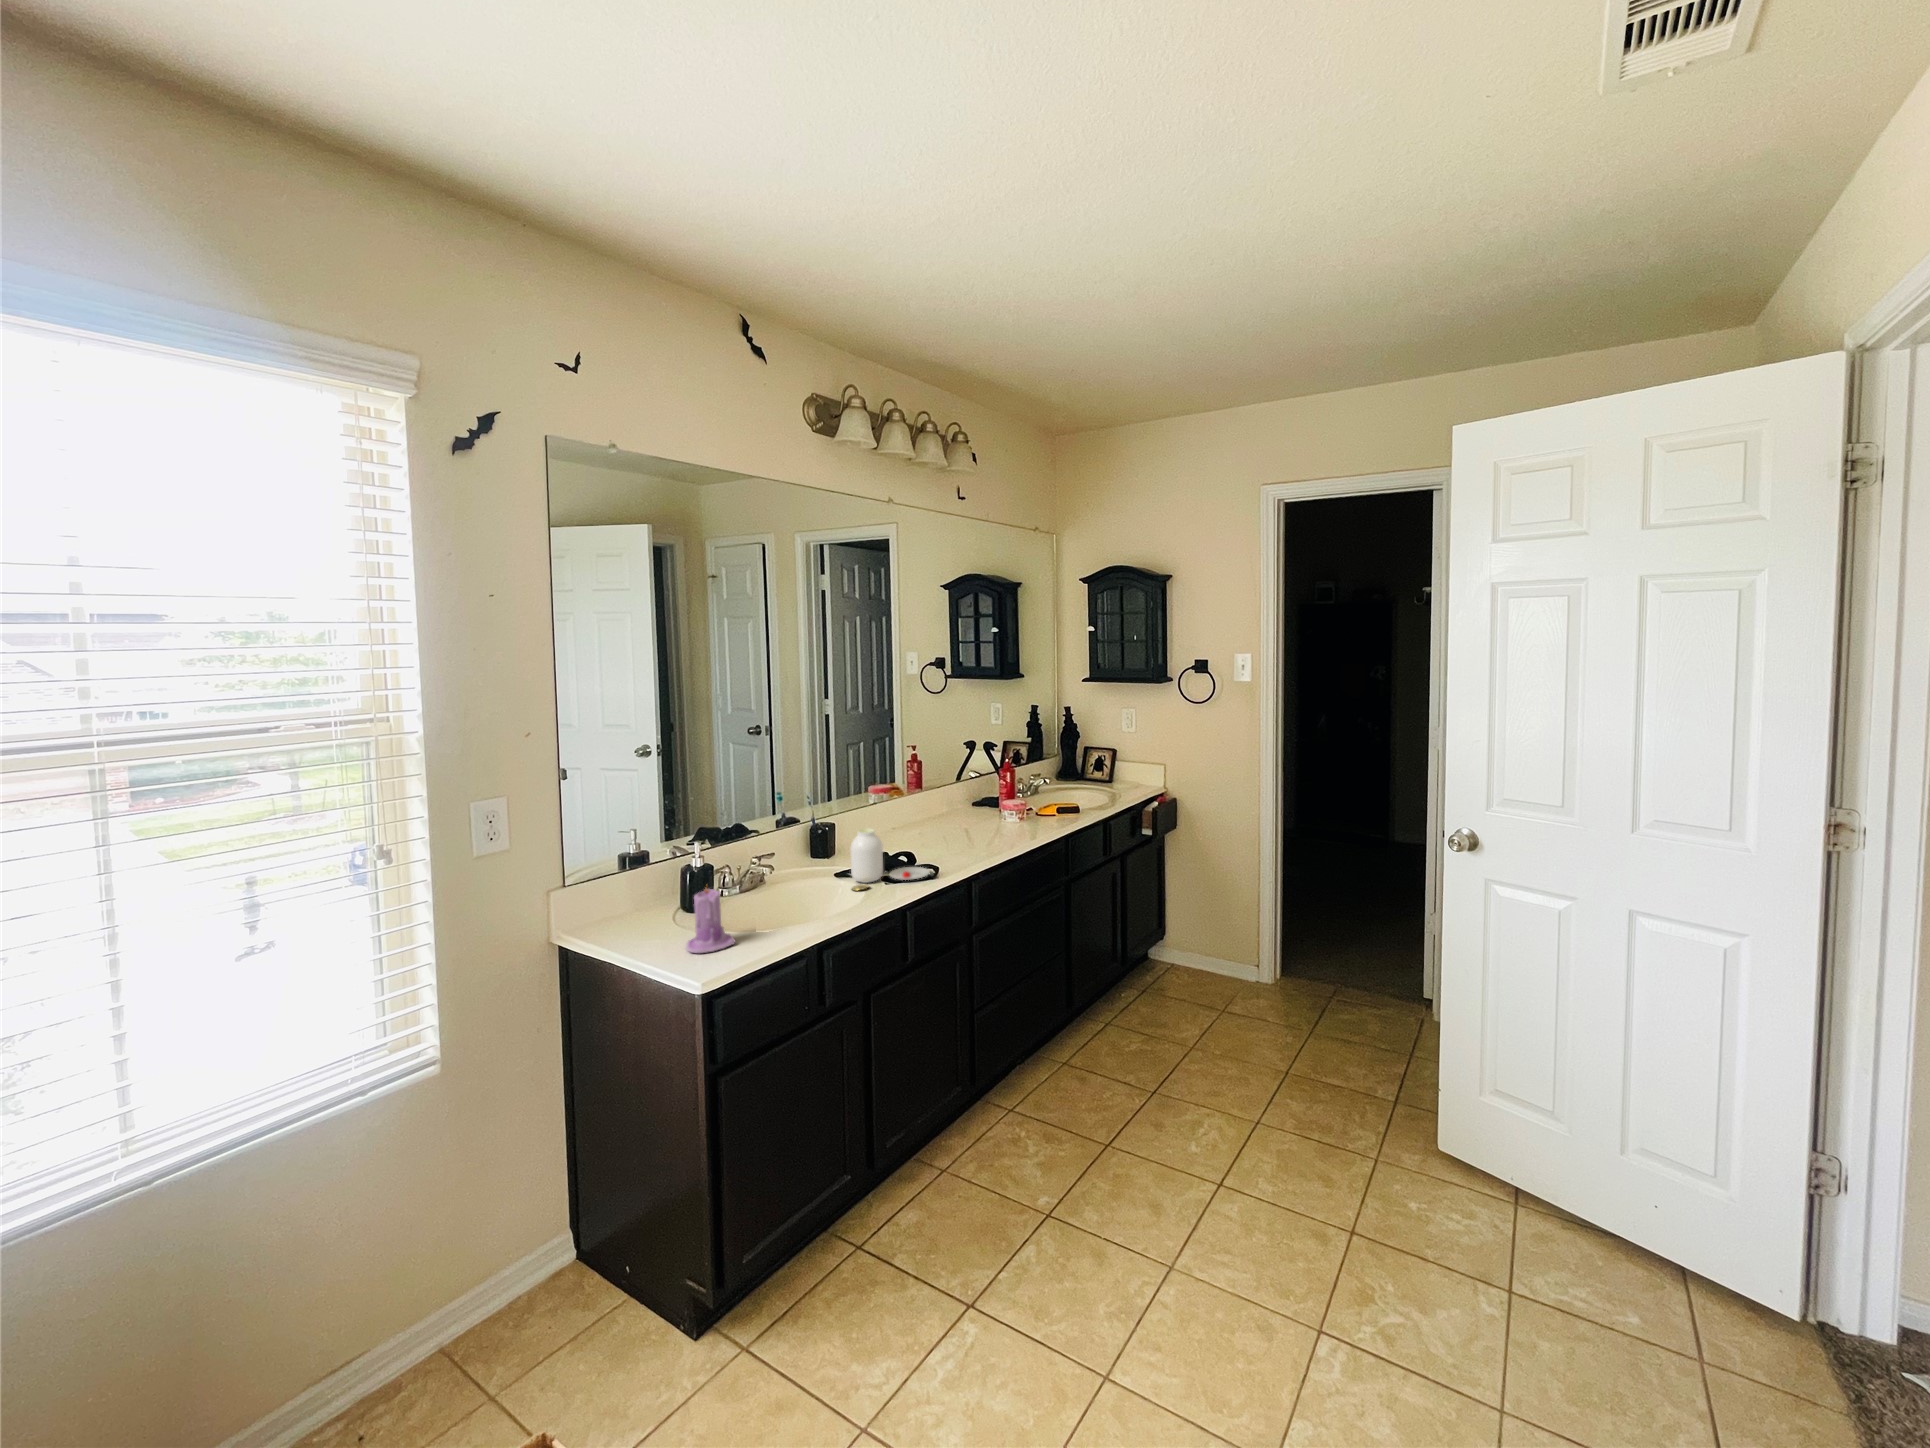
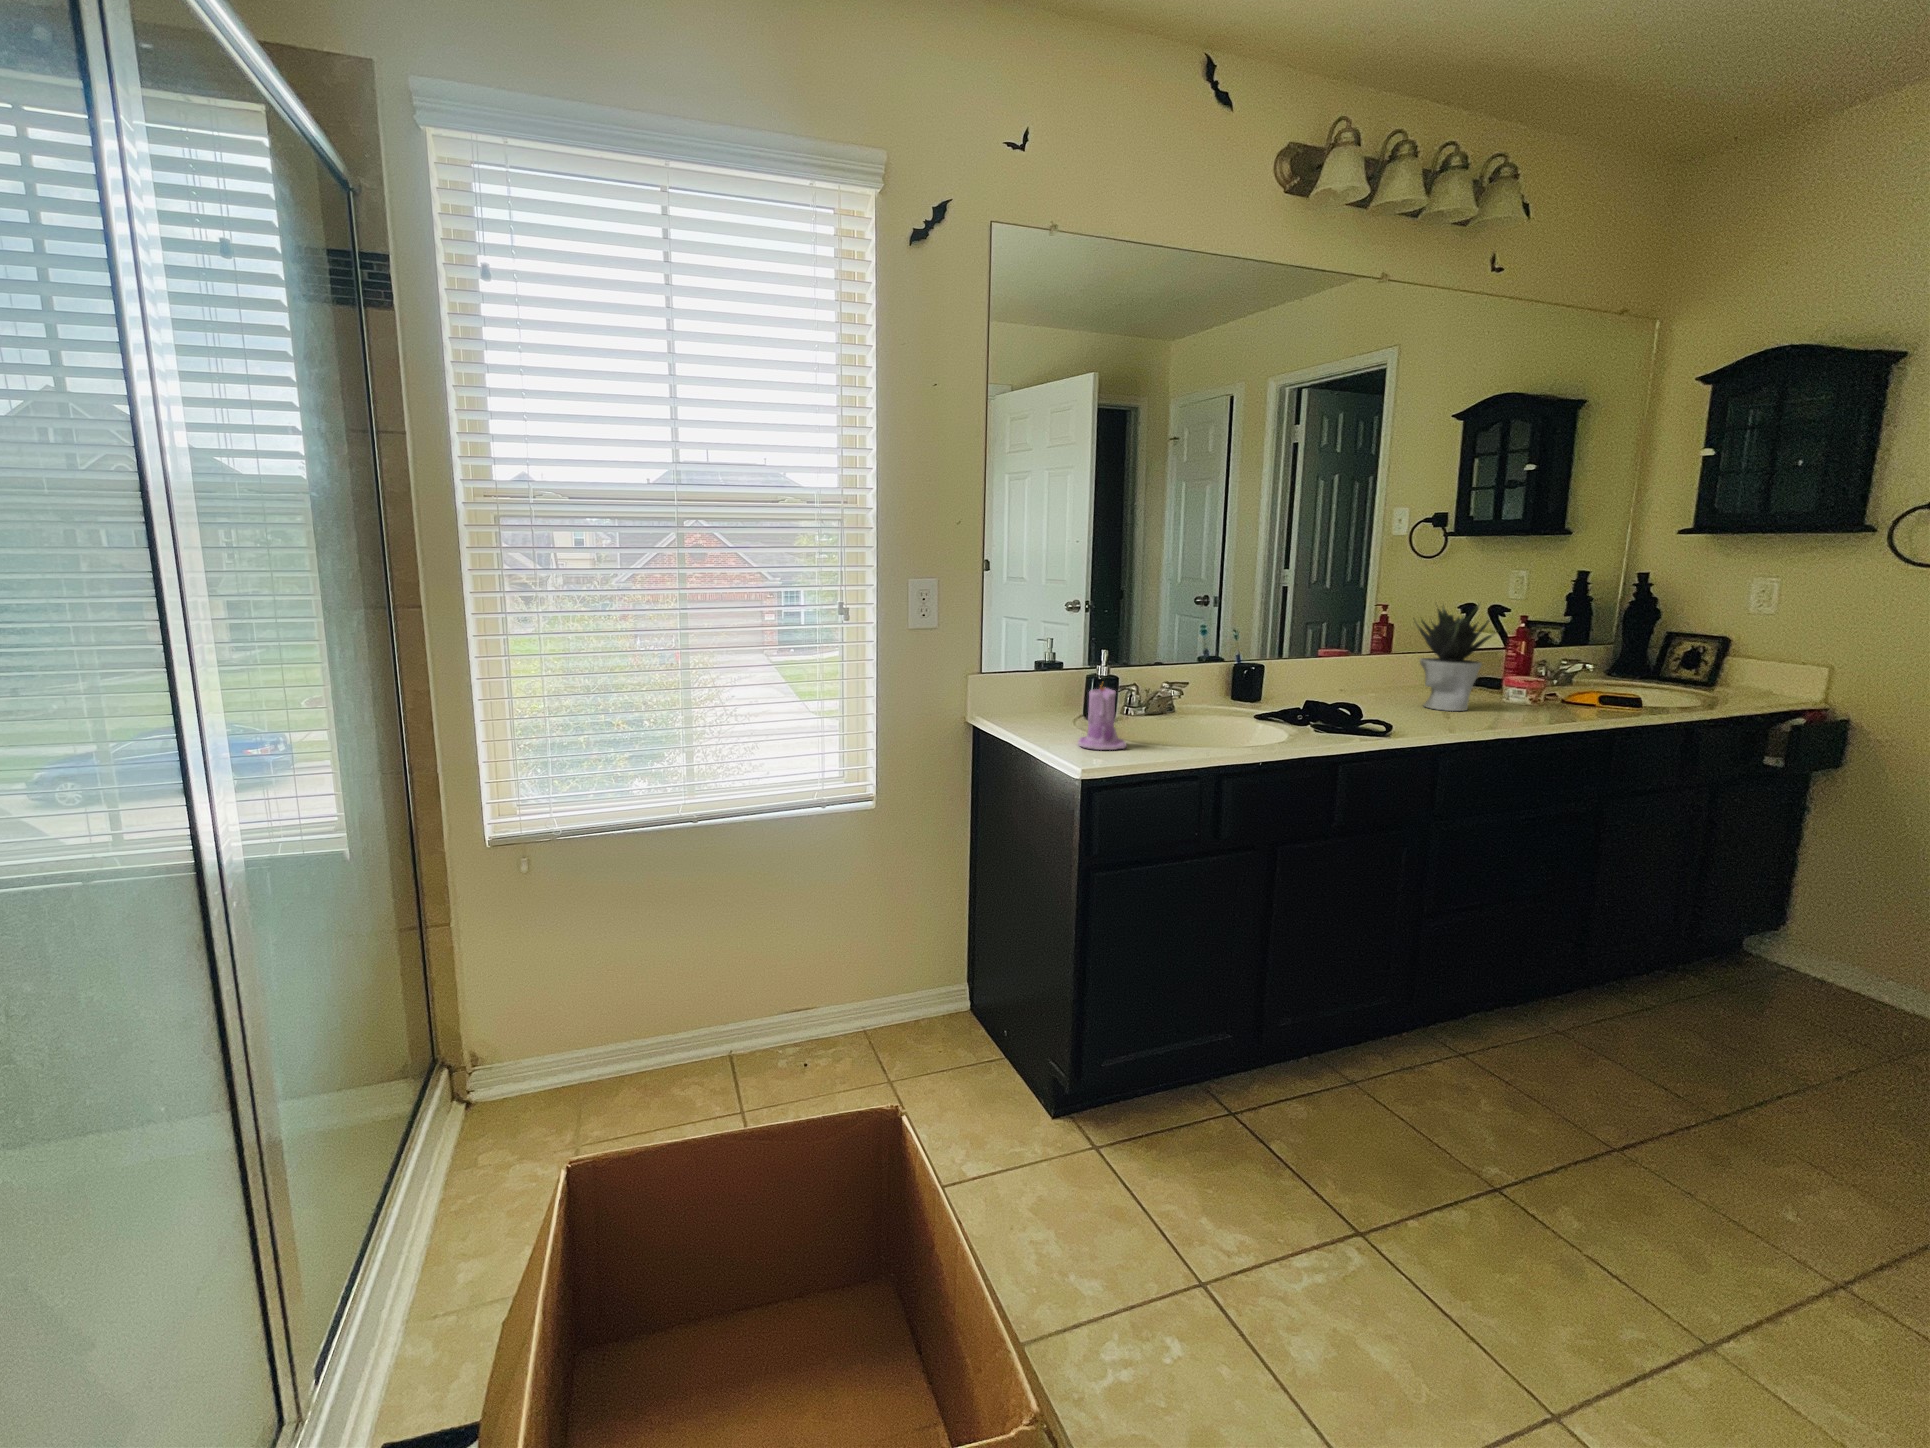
potted plant: none [939,751,995,837] -> present [1417,605,1494,711]
jar: present [850,828,930,891] -> none [1270,666,1384,733]

